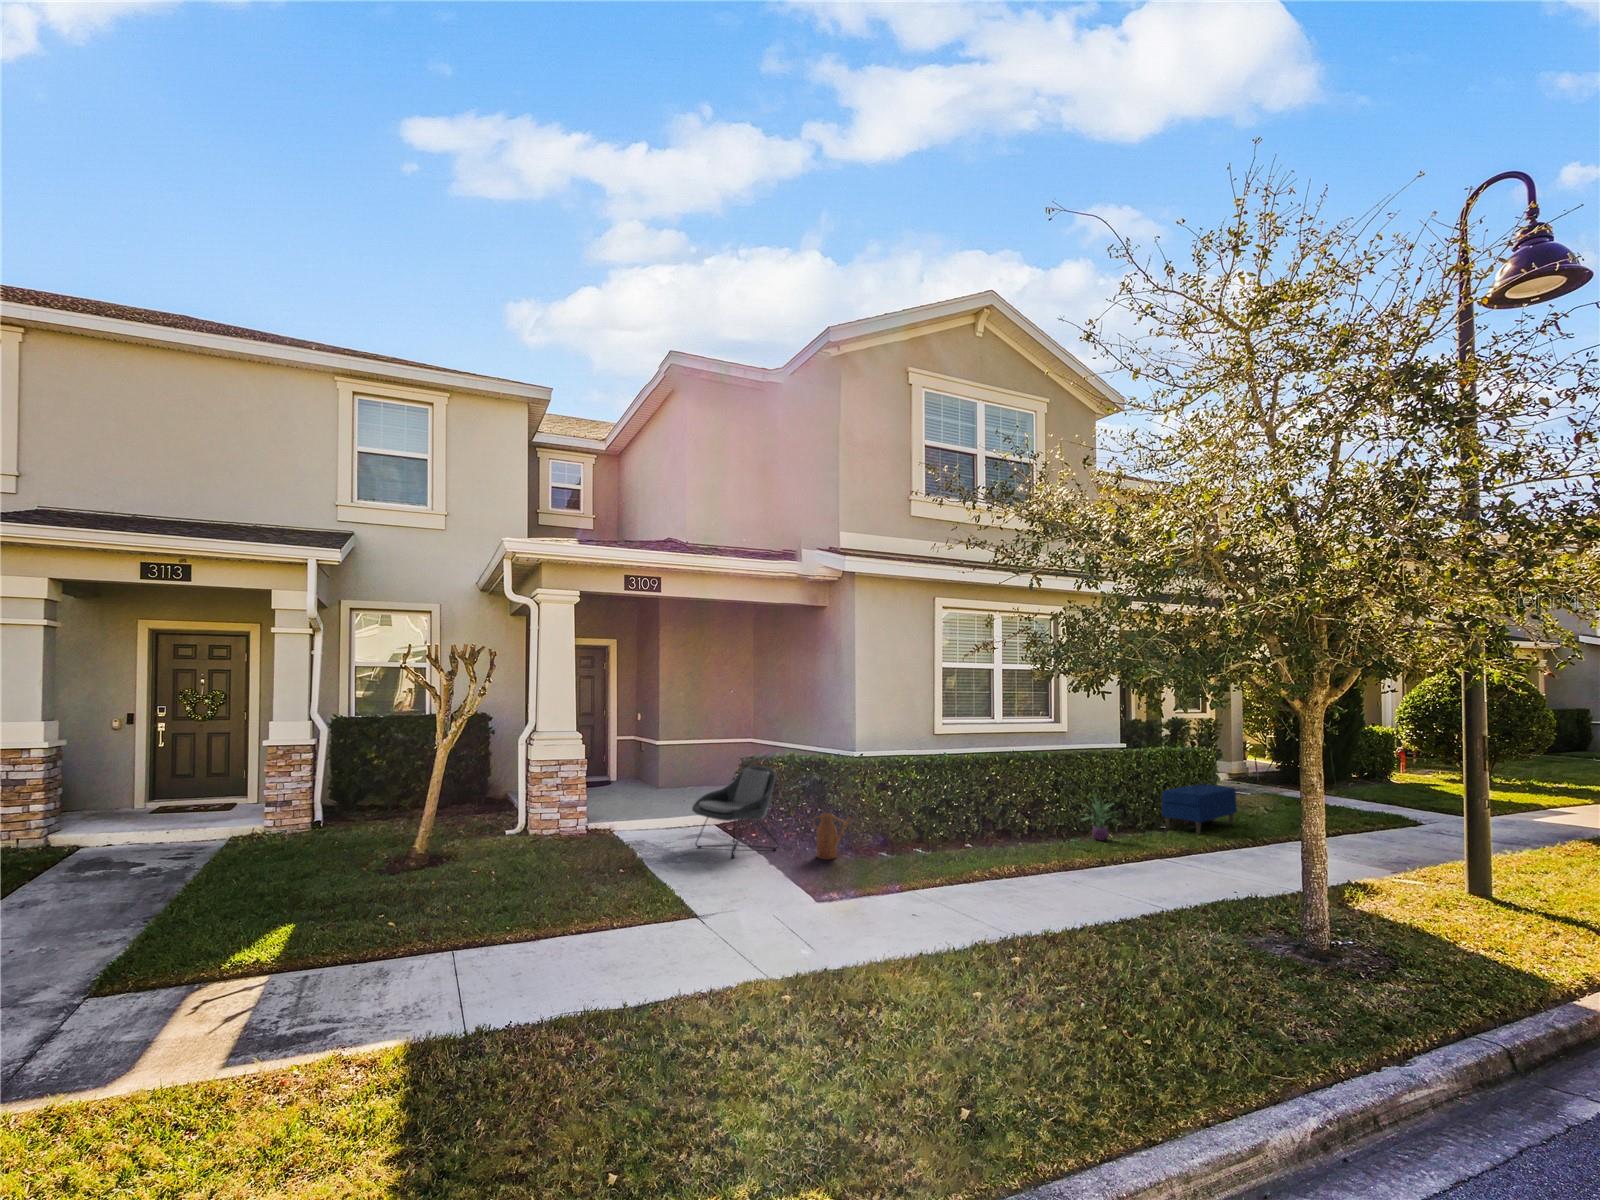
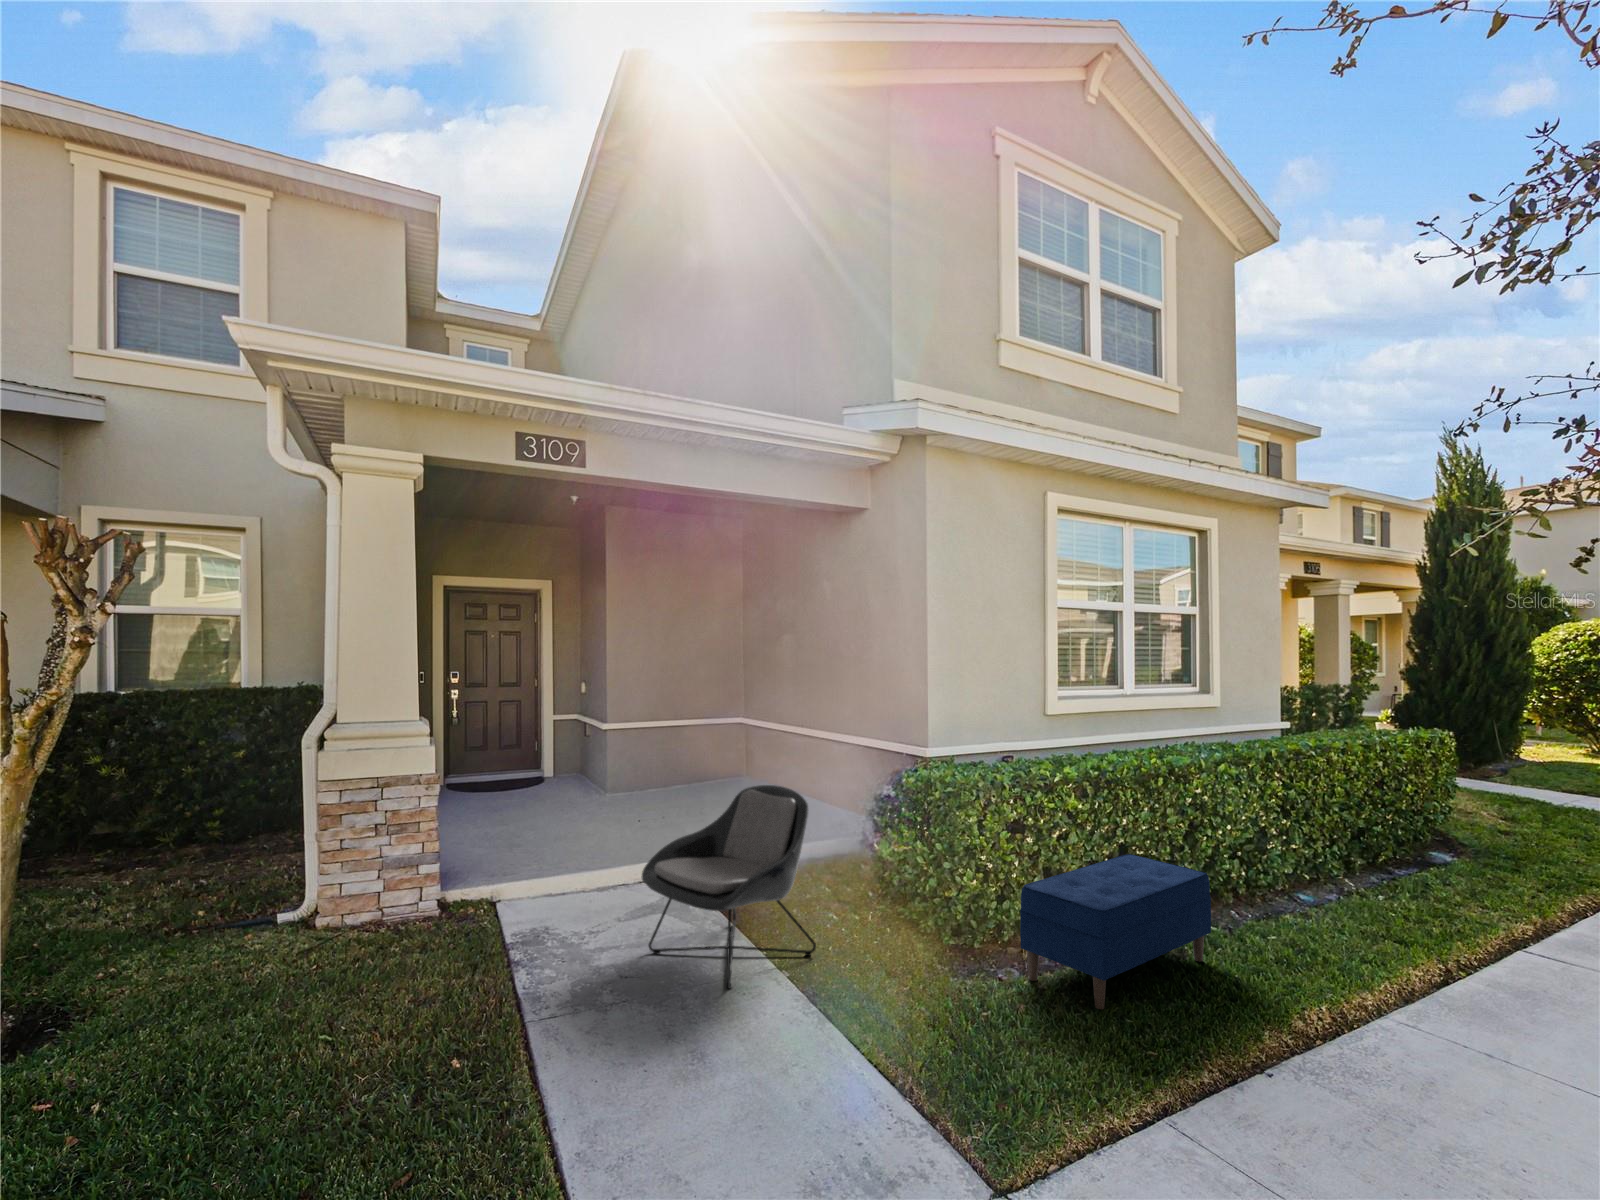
bench: present [1162,784,1237,835] -> present [1020,854,1211,1009]
decorative plant: present [1082,795,1110,841] -> none [1319,822,1427,907]
watering can: present [813,813,851,860] -> none [889,886,976,987]

